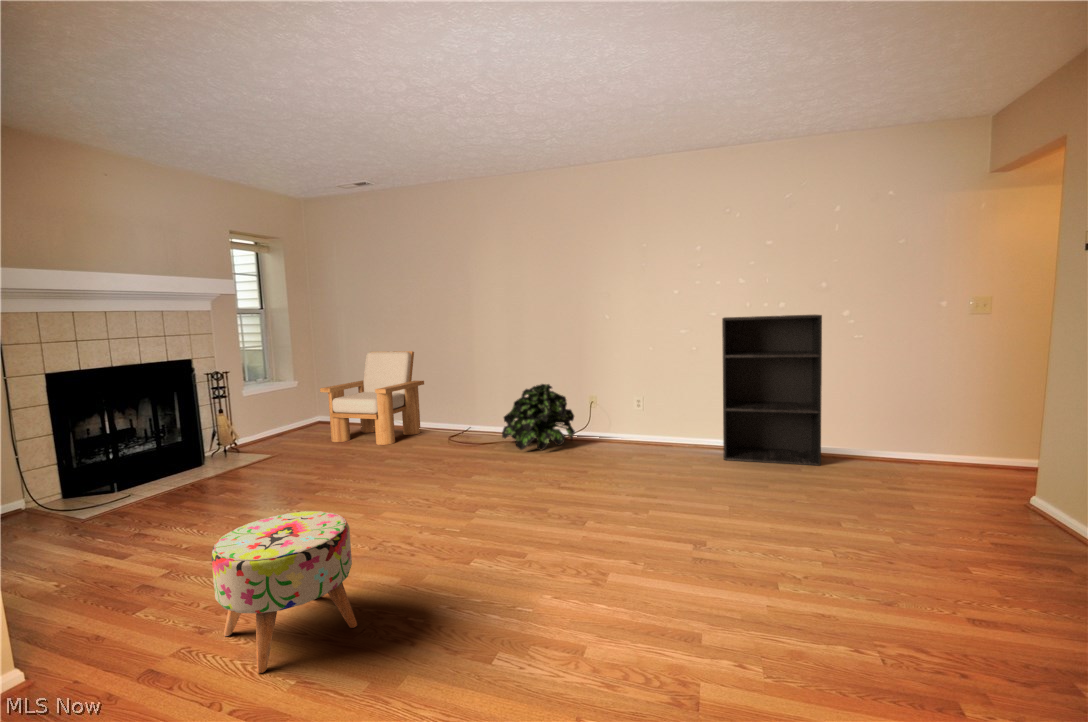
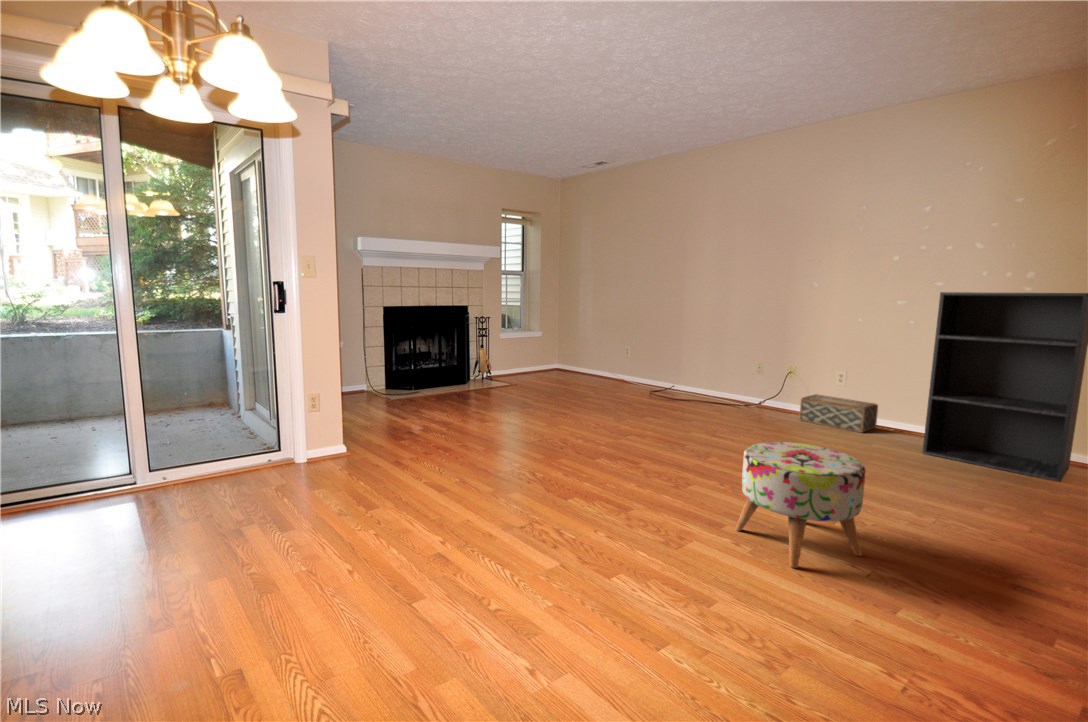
armchair: present [320,351,424,445] -> none [552,311,636,389]
potted plant: present [502,384,575,450] -> none [689,350,765,413]
woven basket: none [611,418,672,449] -> present [799,395,878,433]
ottoman: present [212,511,357,673] -> present [735,442,866,568]

